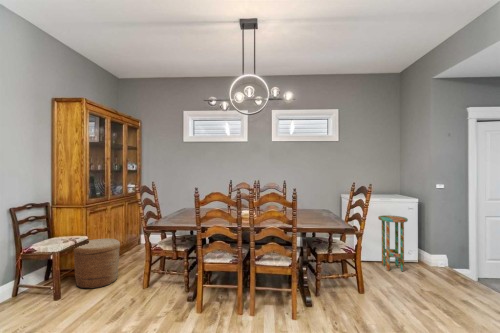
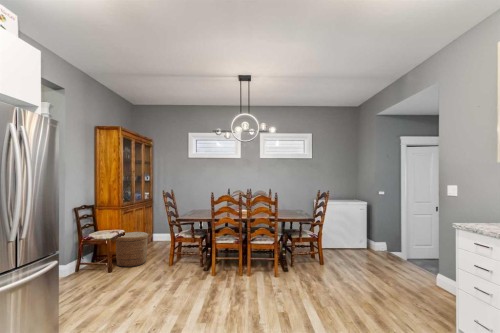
side table: present [378,215,408,271] -> none [338,214,358,254]

